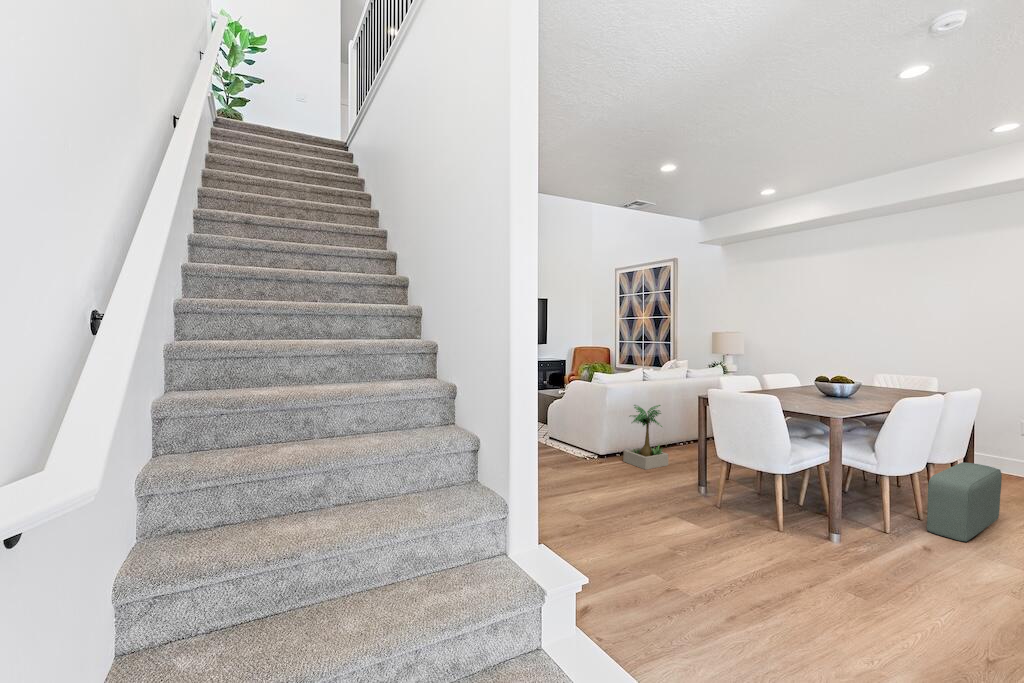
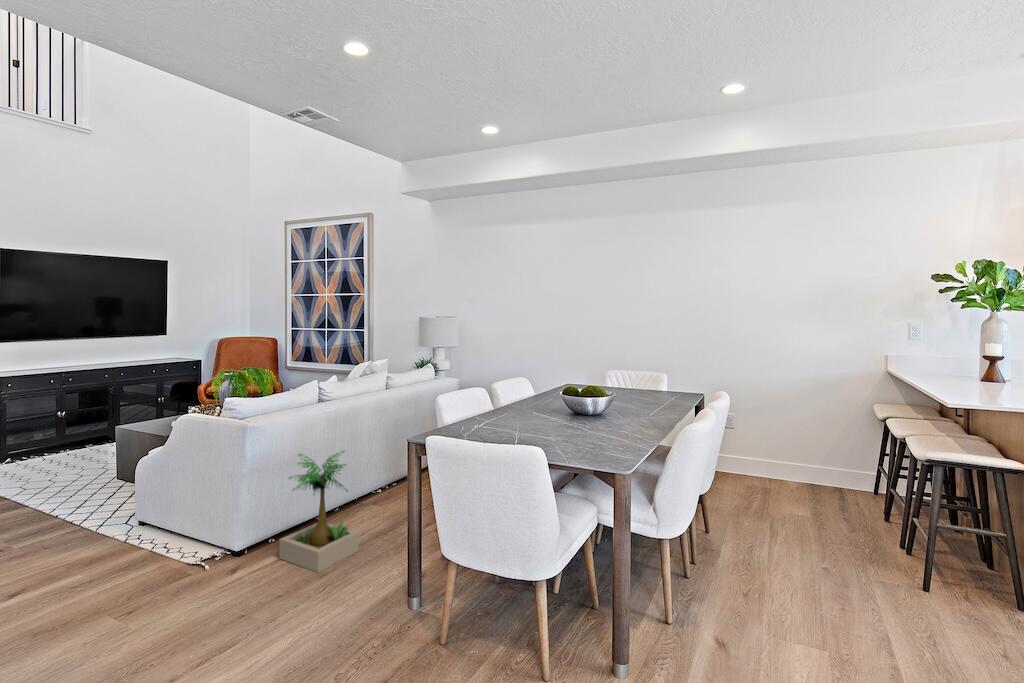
pouf: present [927,462,1002,542] -> none [716,499,770,628]

